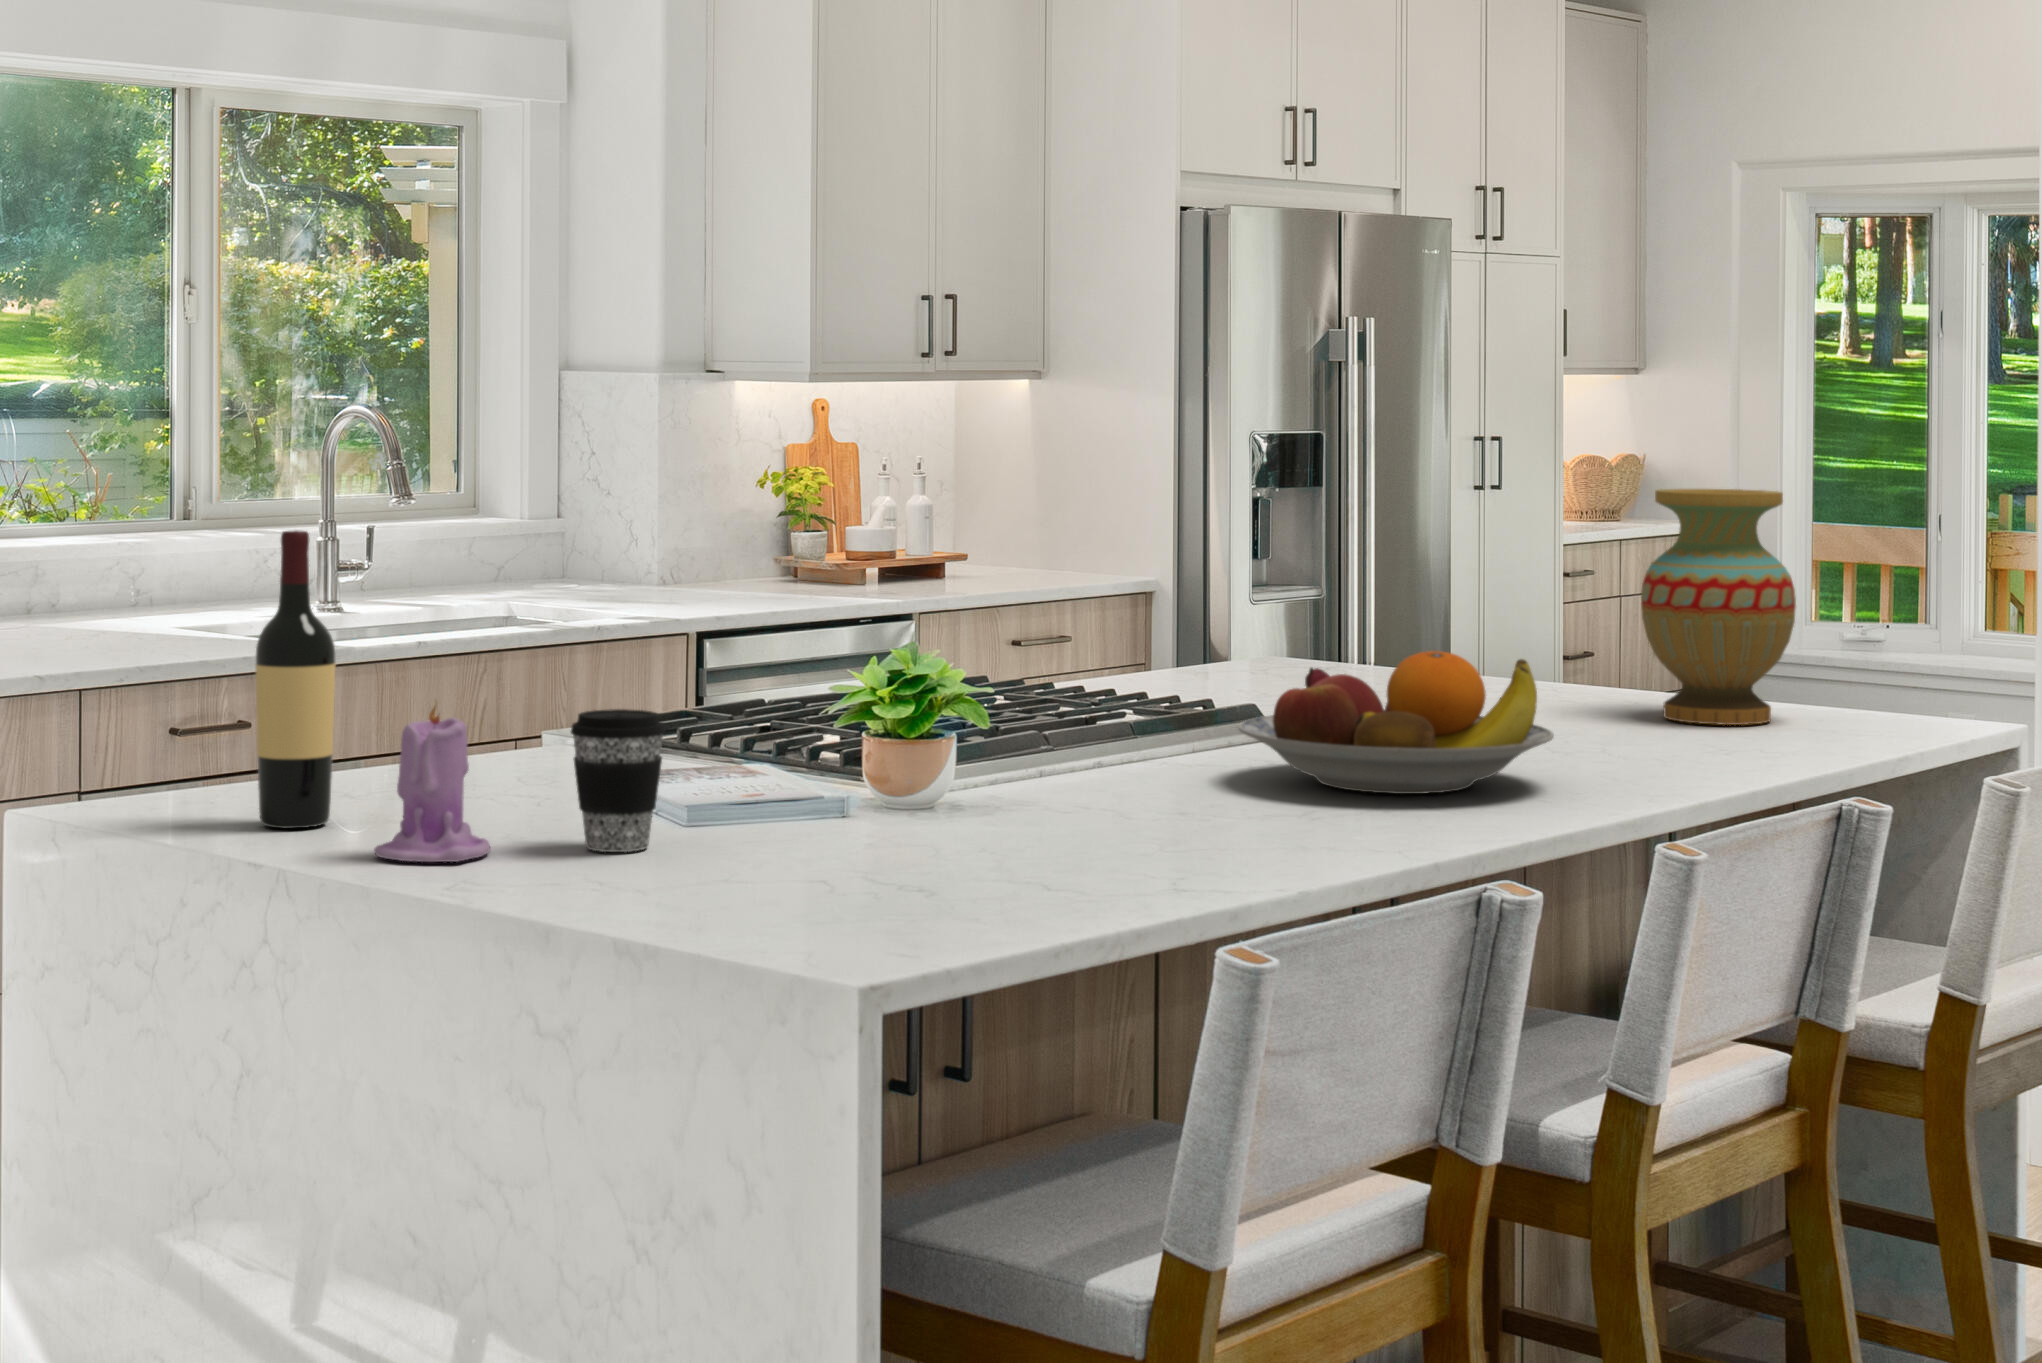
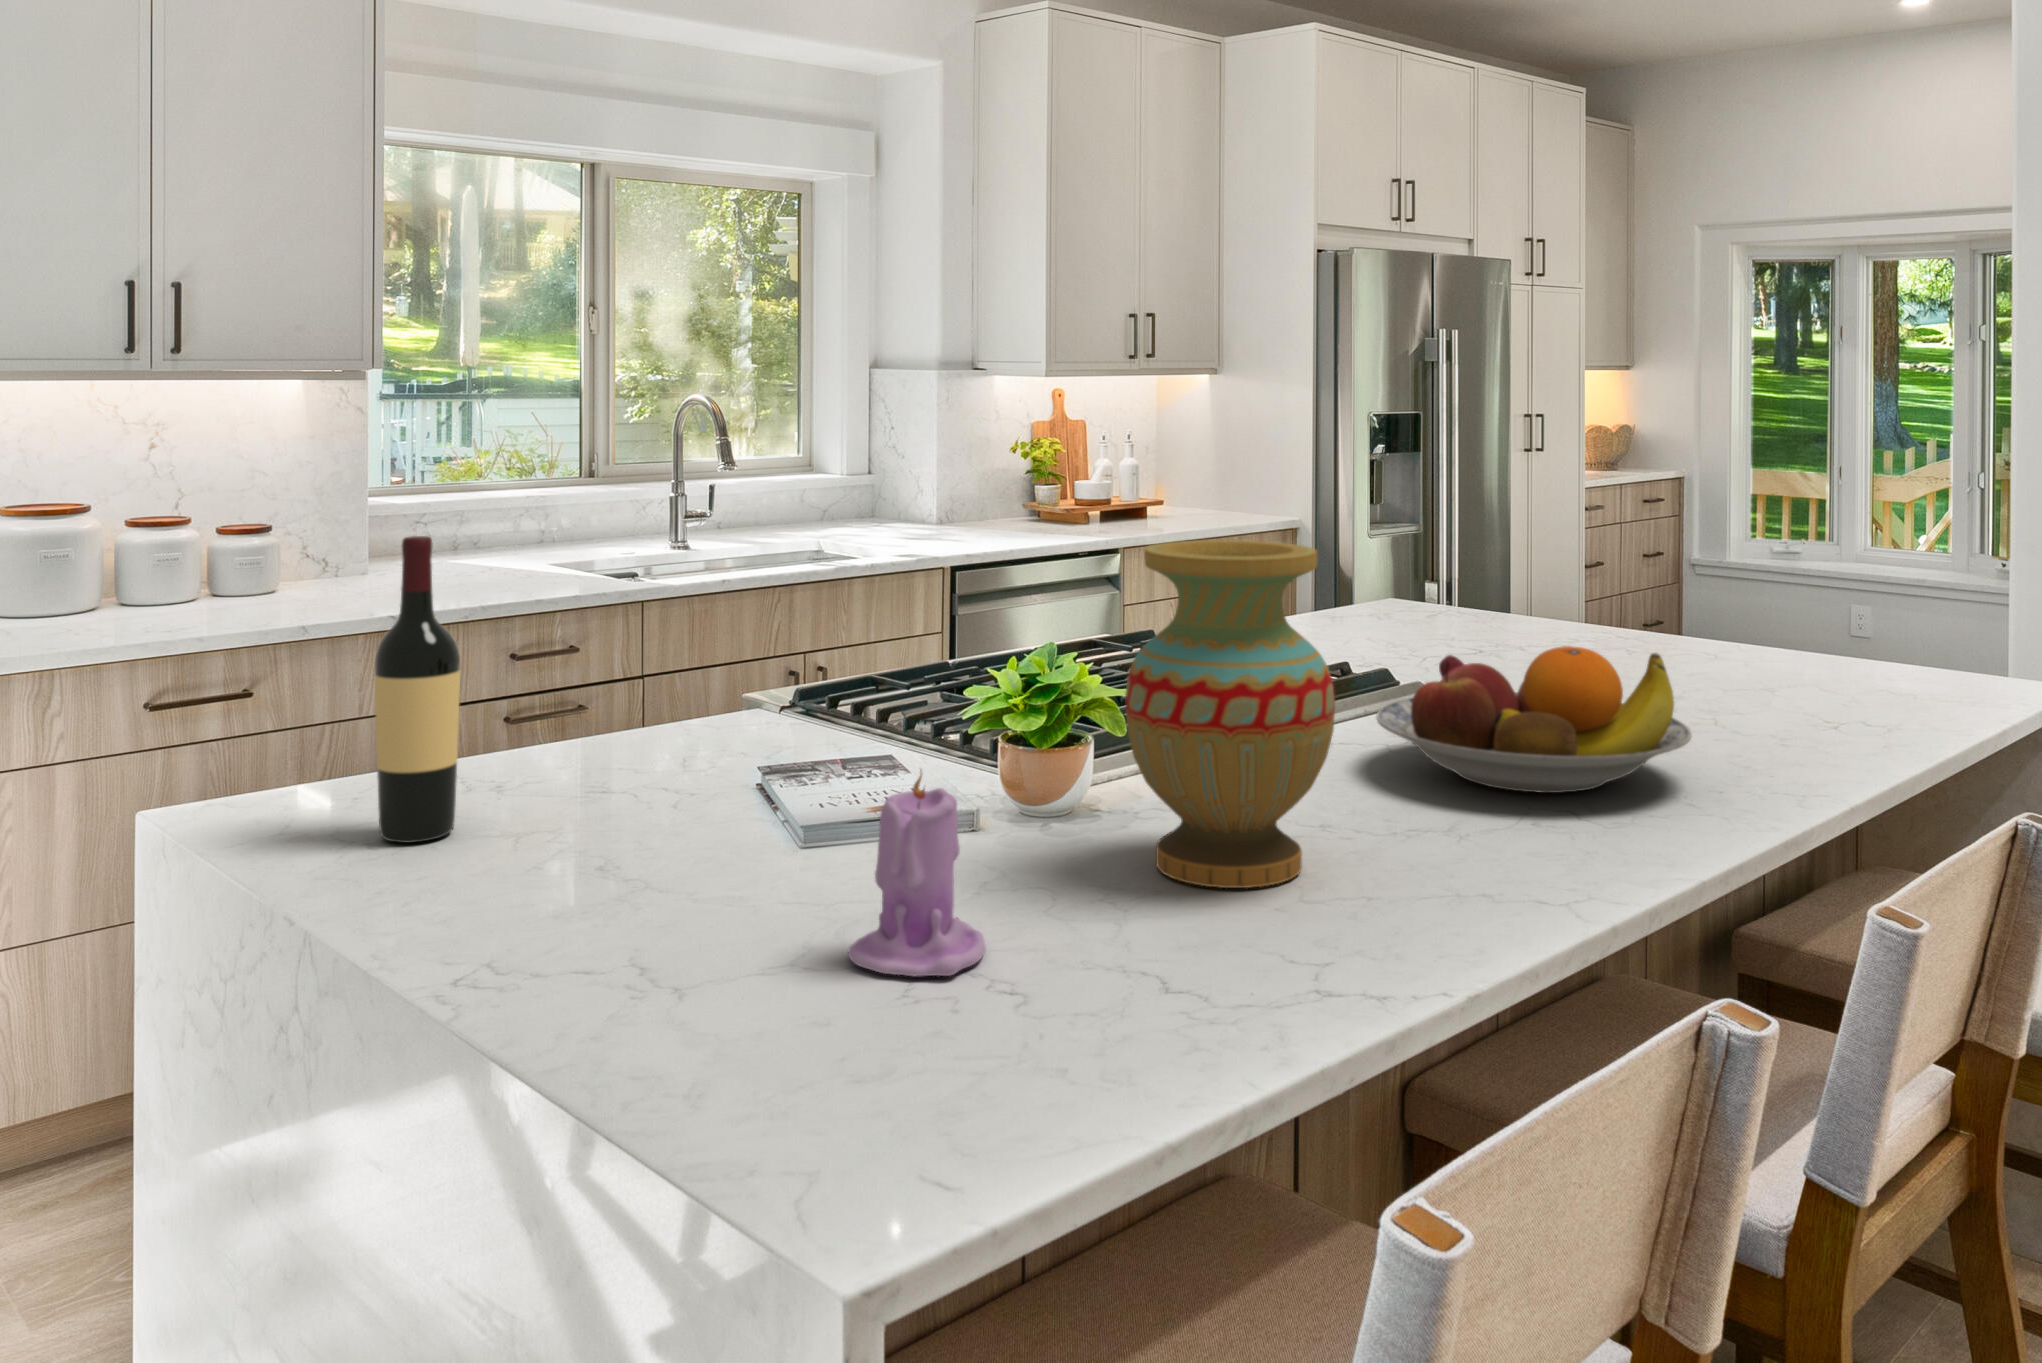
vase: present [1641,489,1796,725] -> present [1125,540,1335,888]
candle: present [374,702,490,862] -> present [848,772,986,977]
coffee cup: present [571,709,665,852] -> none [667,731,771,892]

